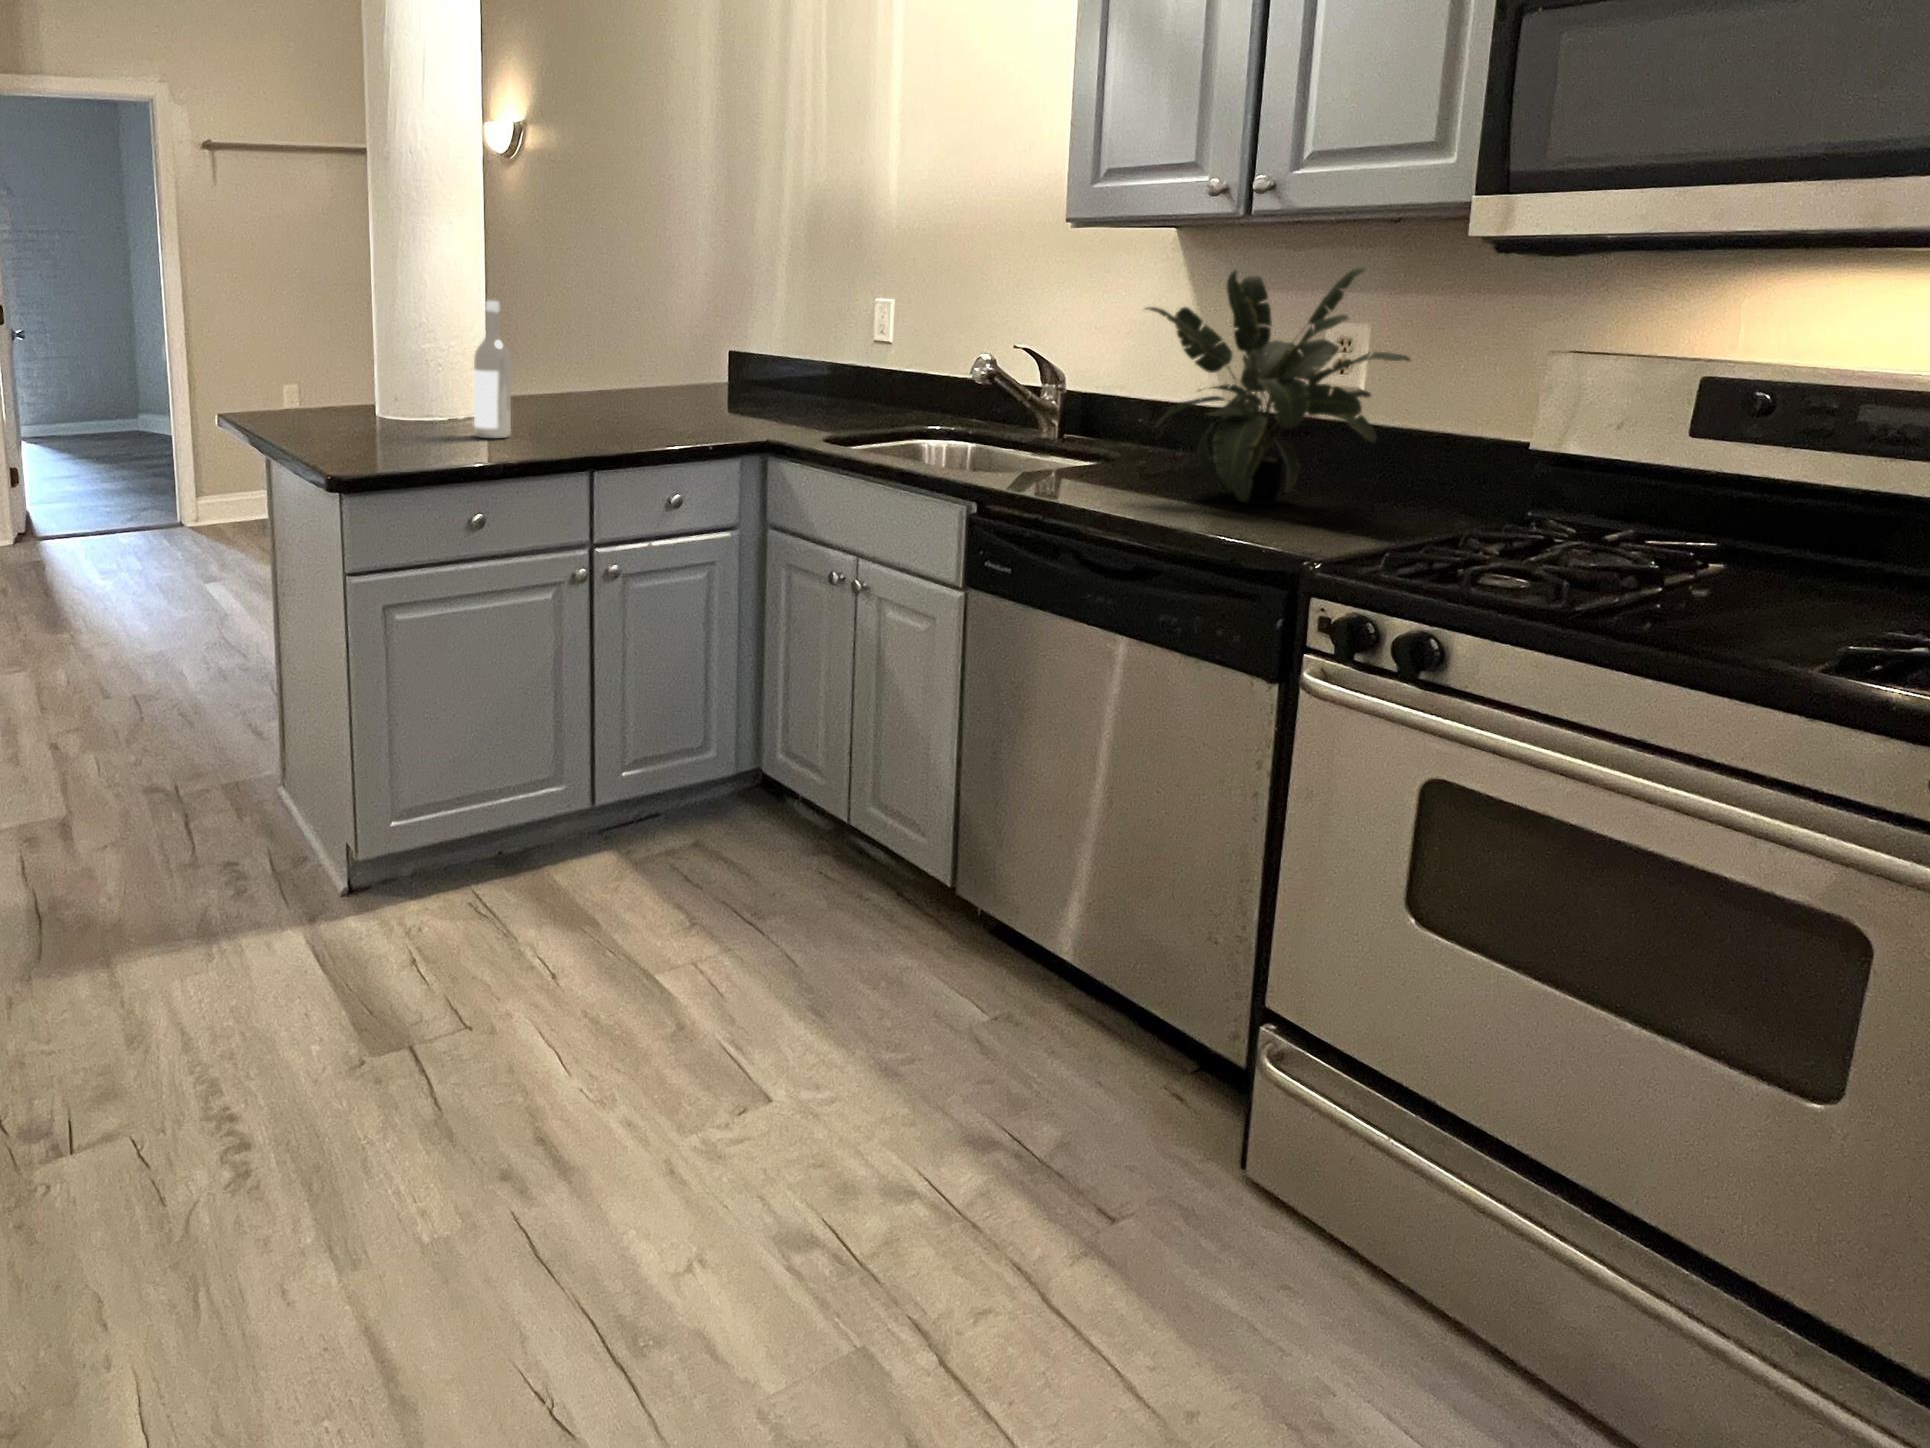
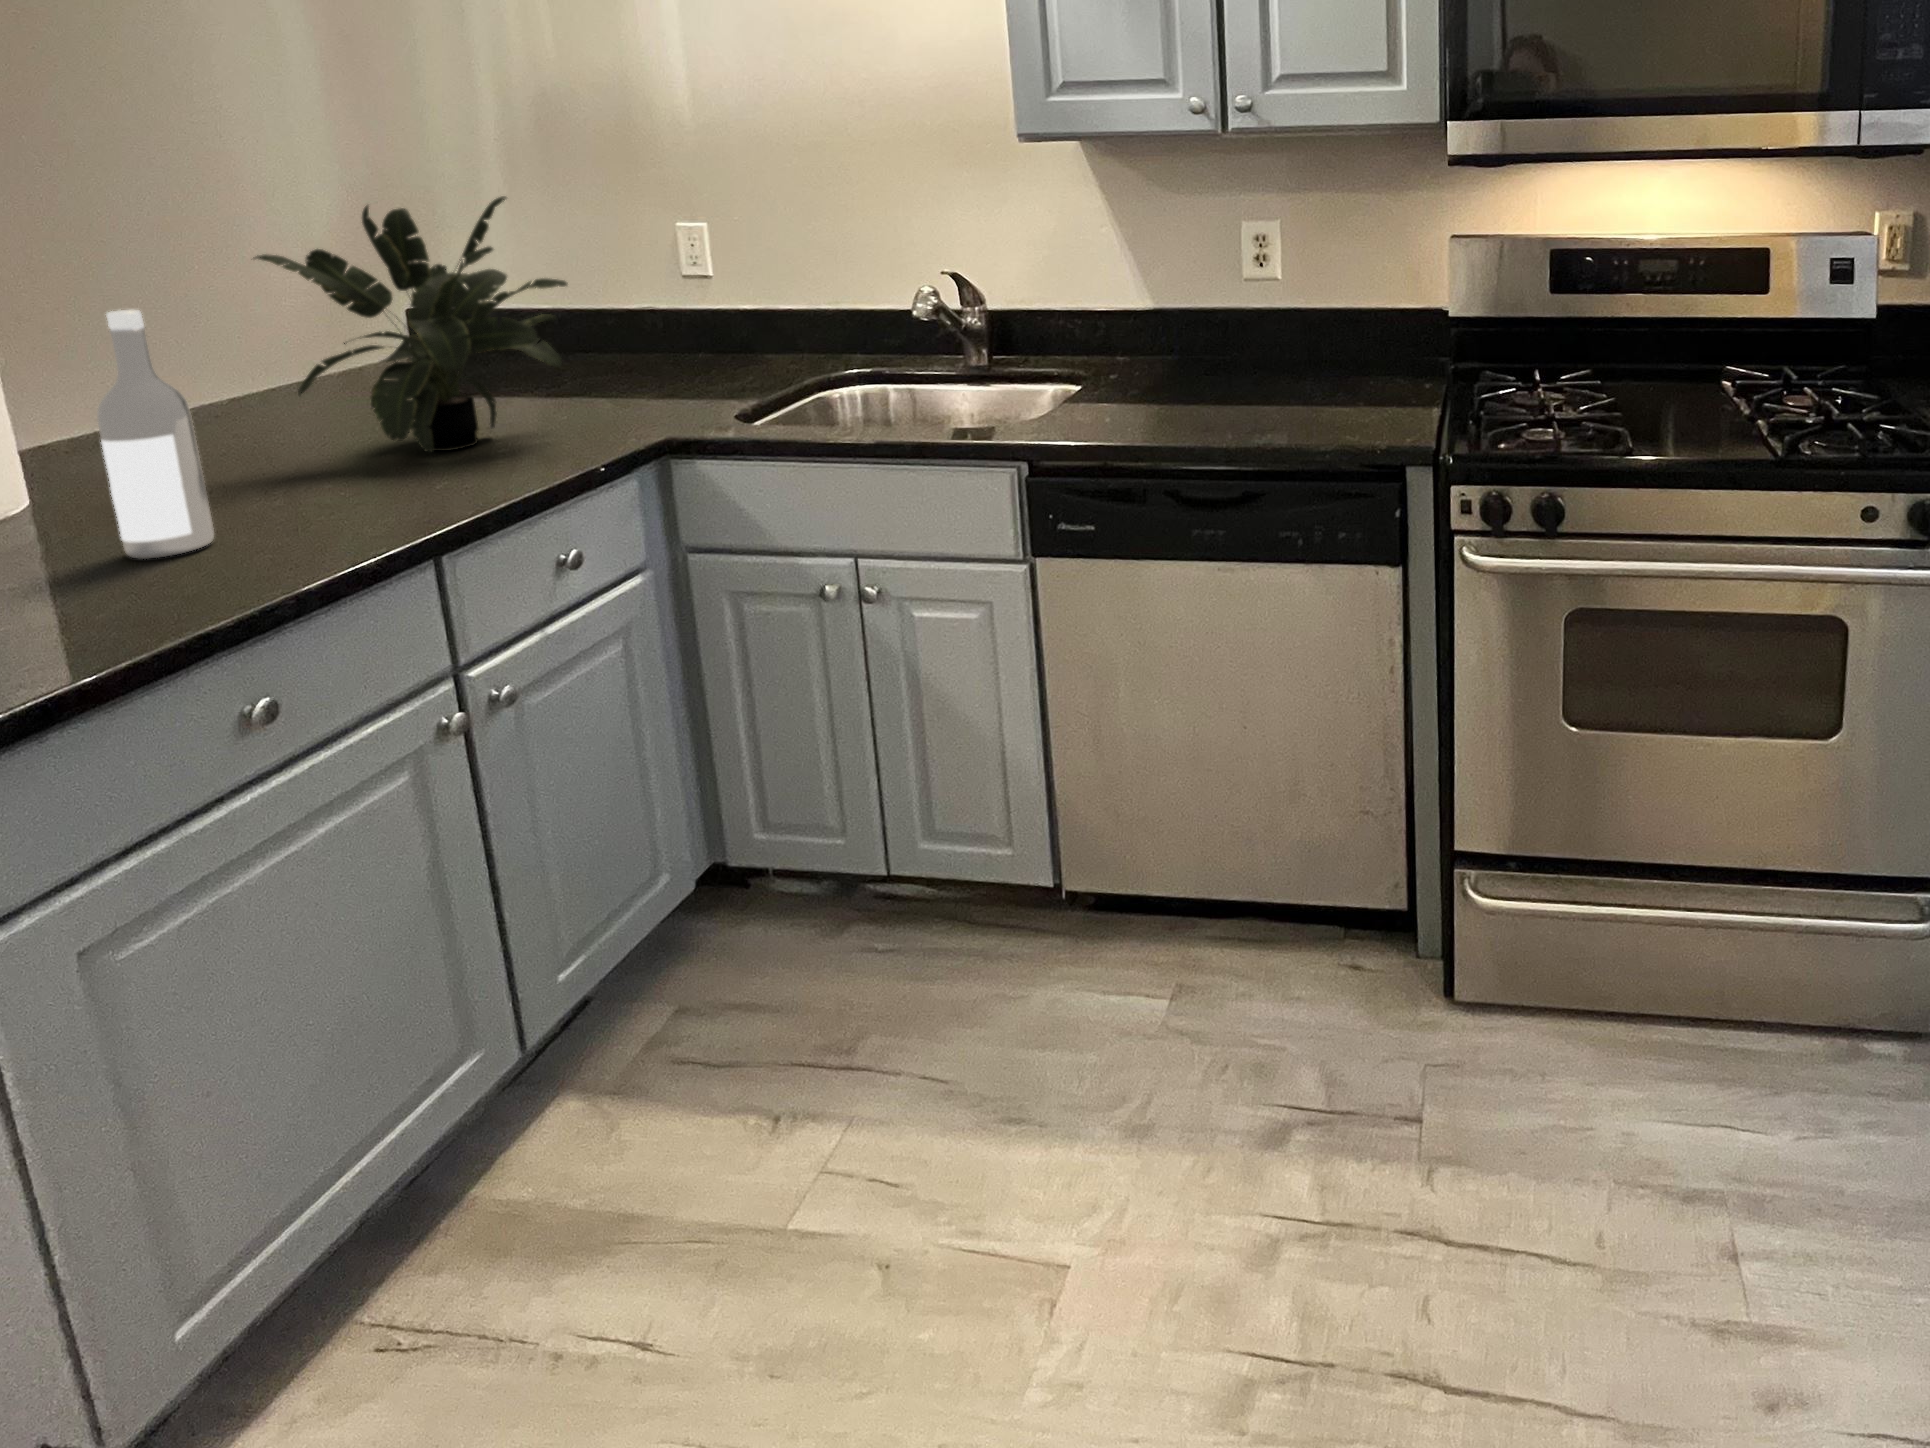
potted plant: present [1146,267,1410,505] -> present [254,196,568,452]

